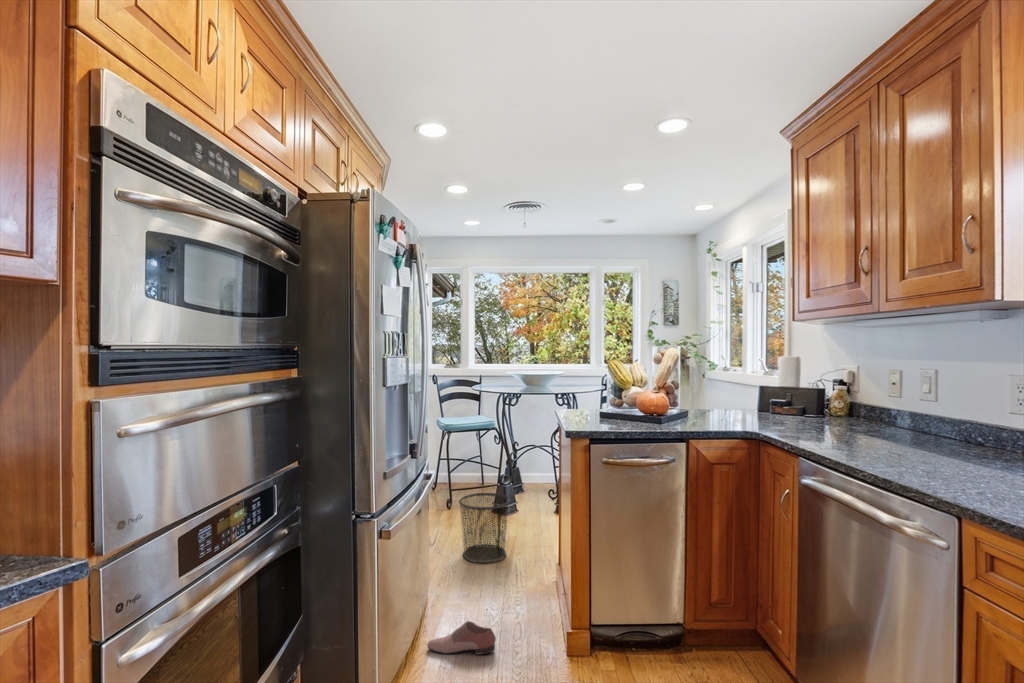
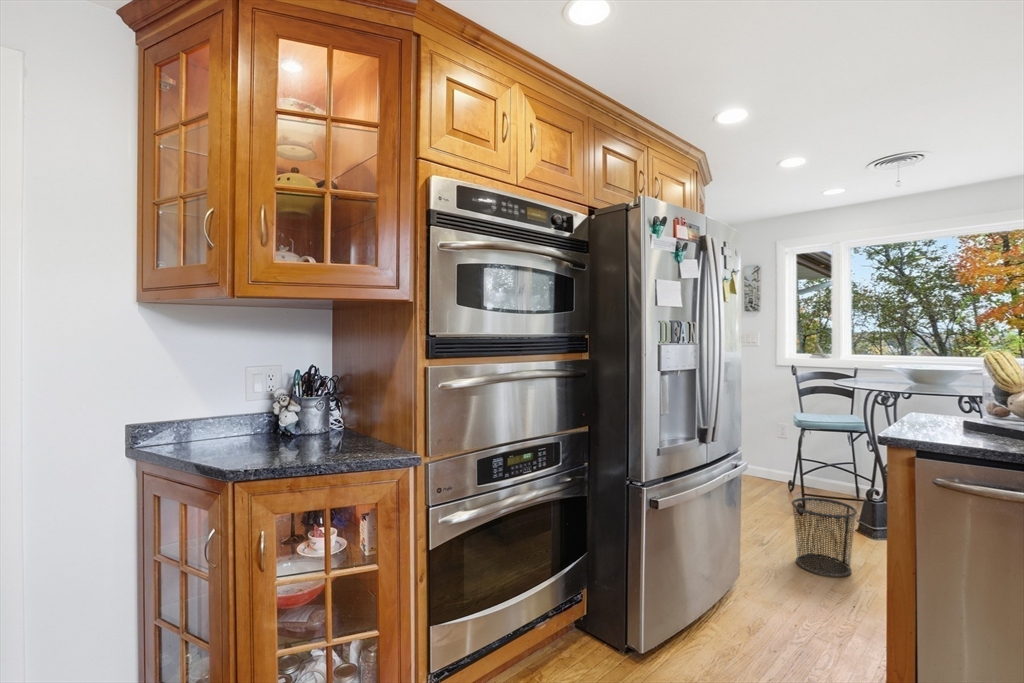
shoe: present [427,621,496,655] -> none [717,615,788,655]

